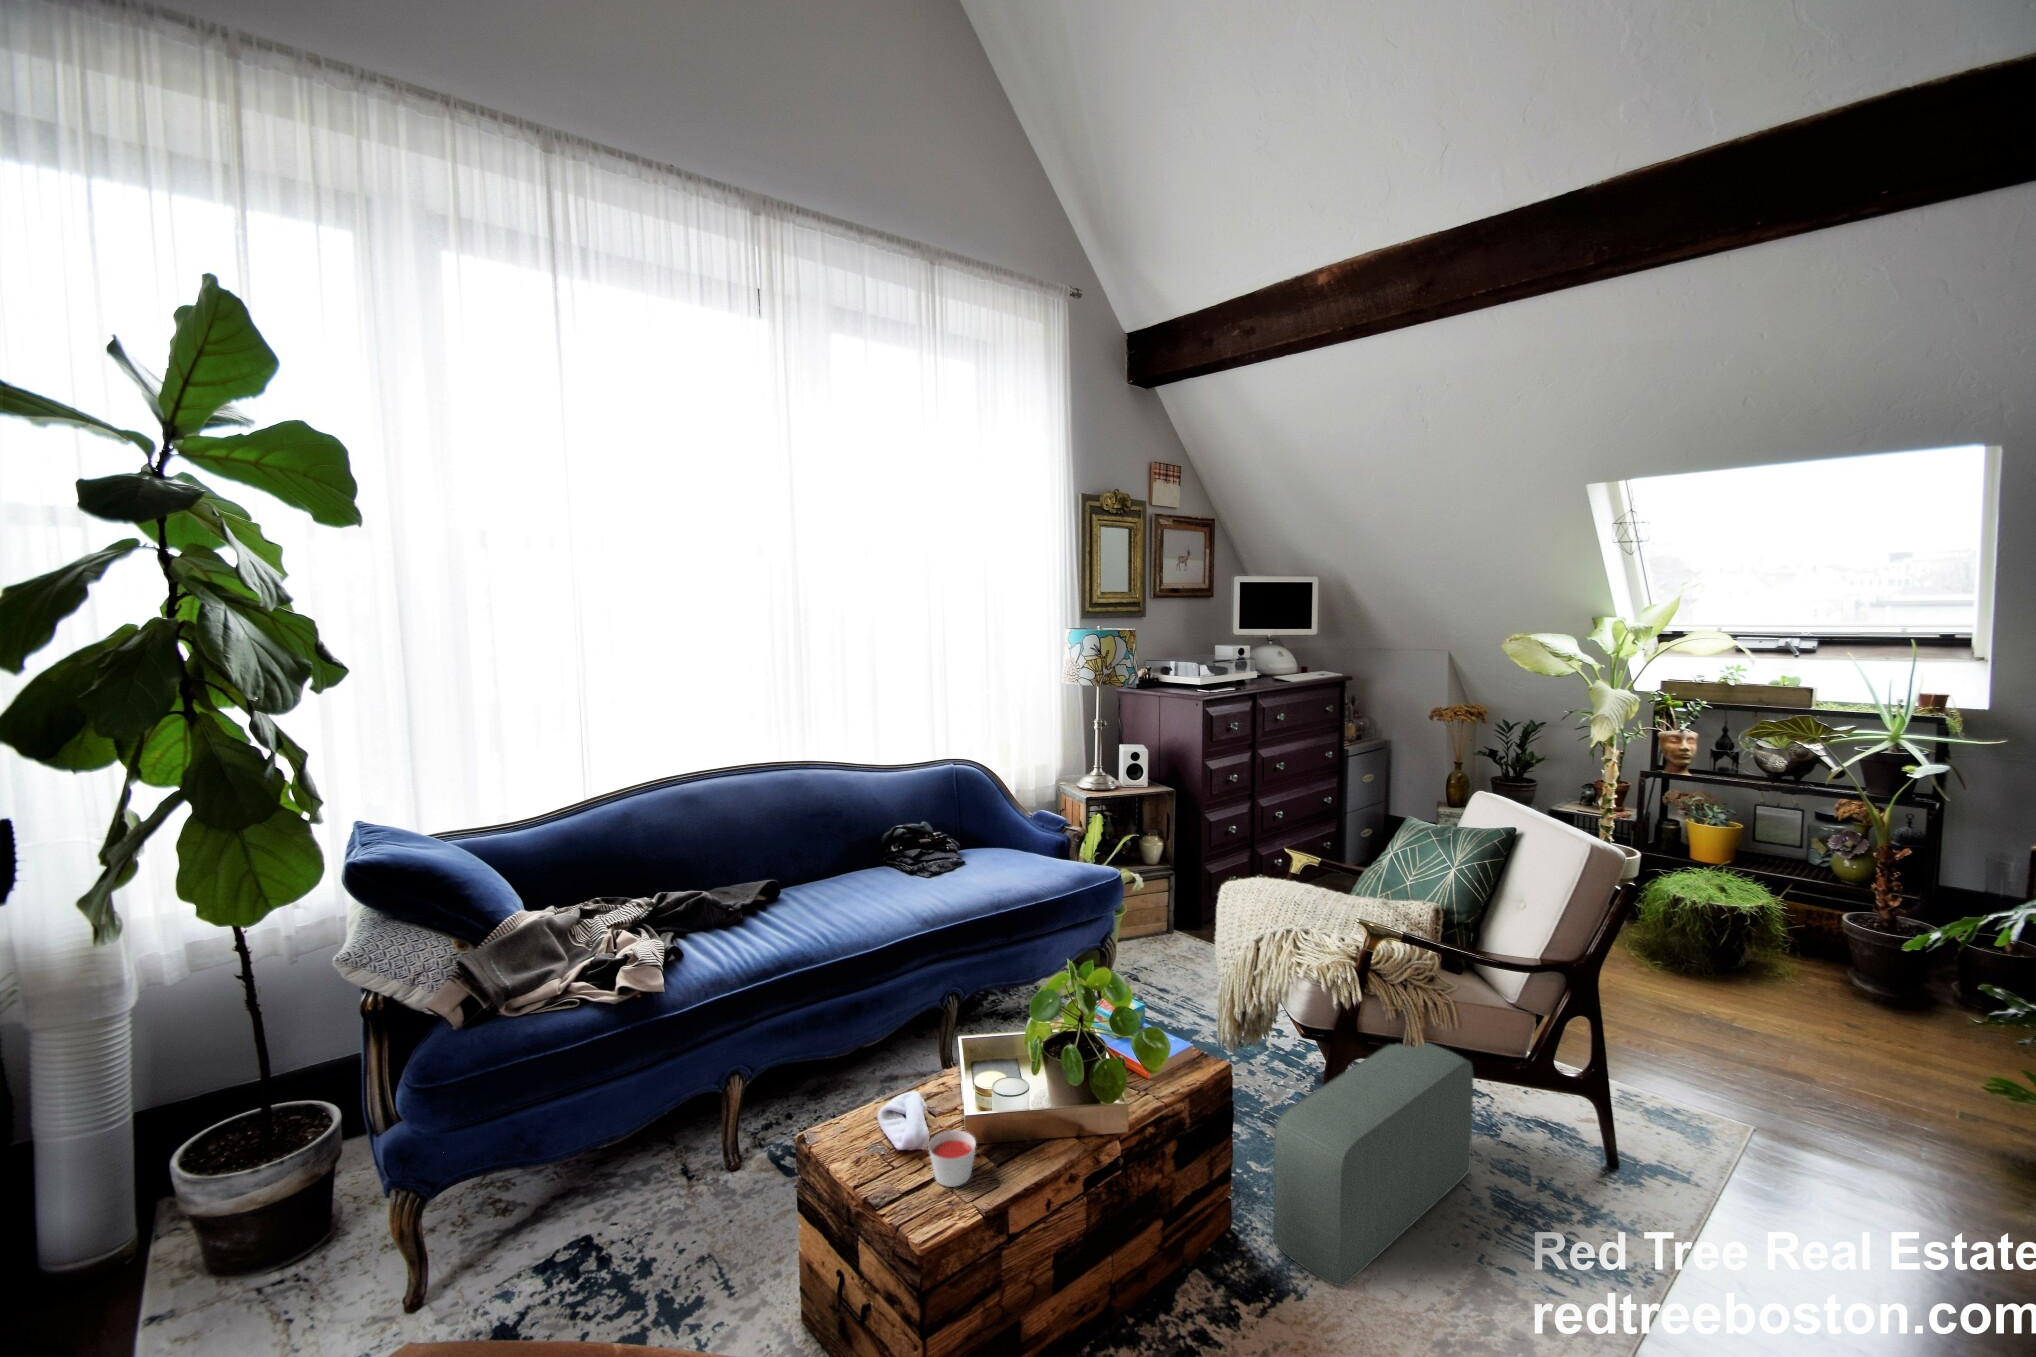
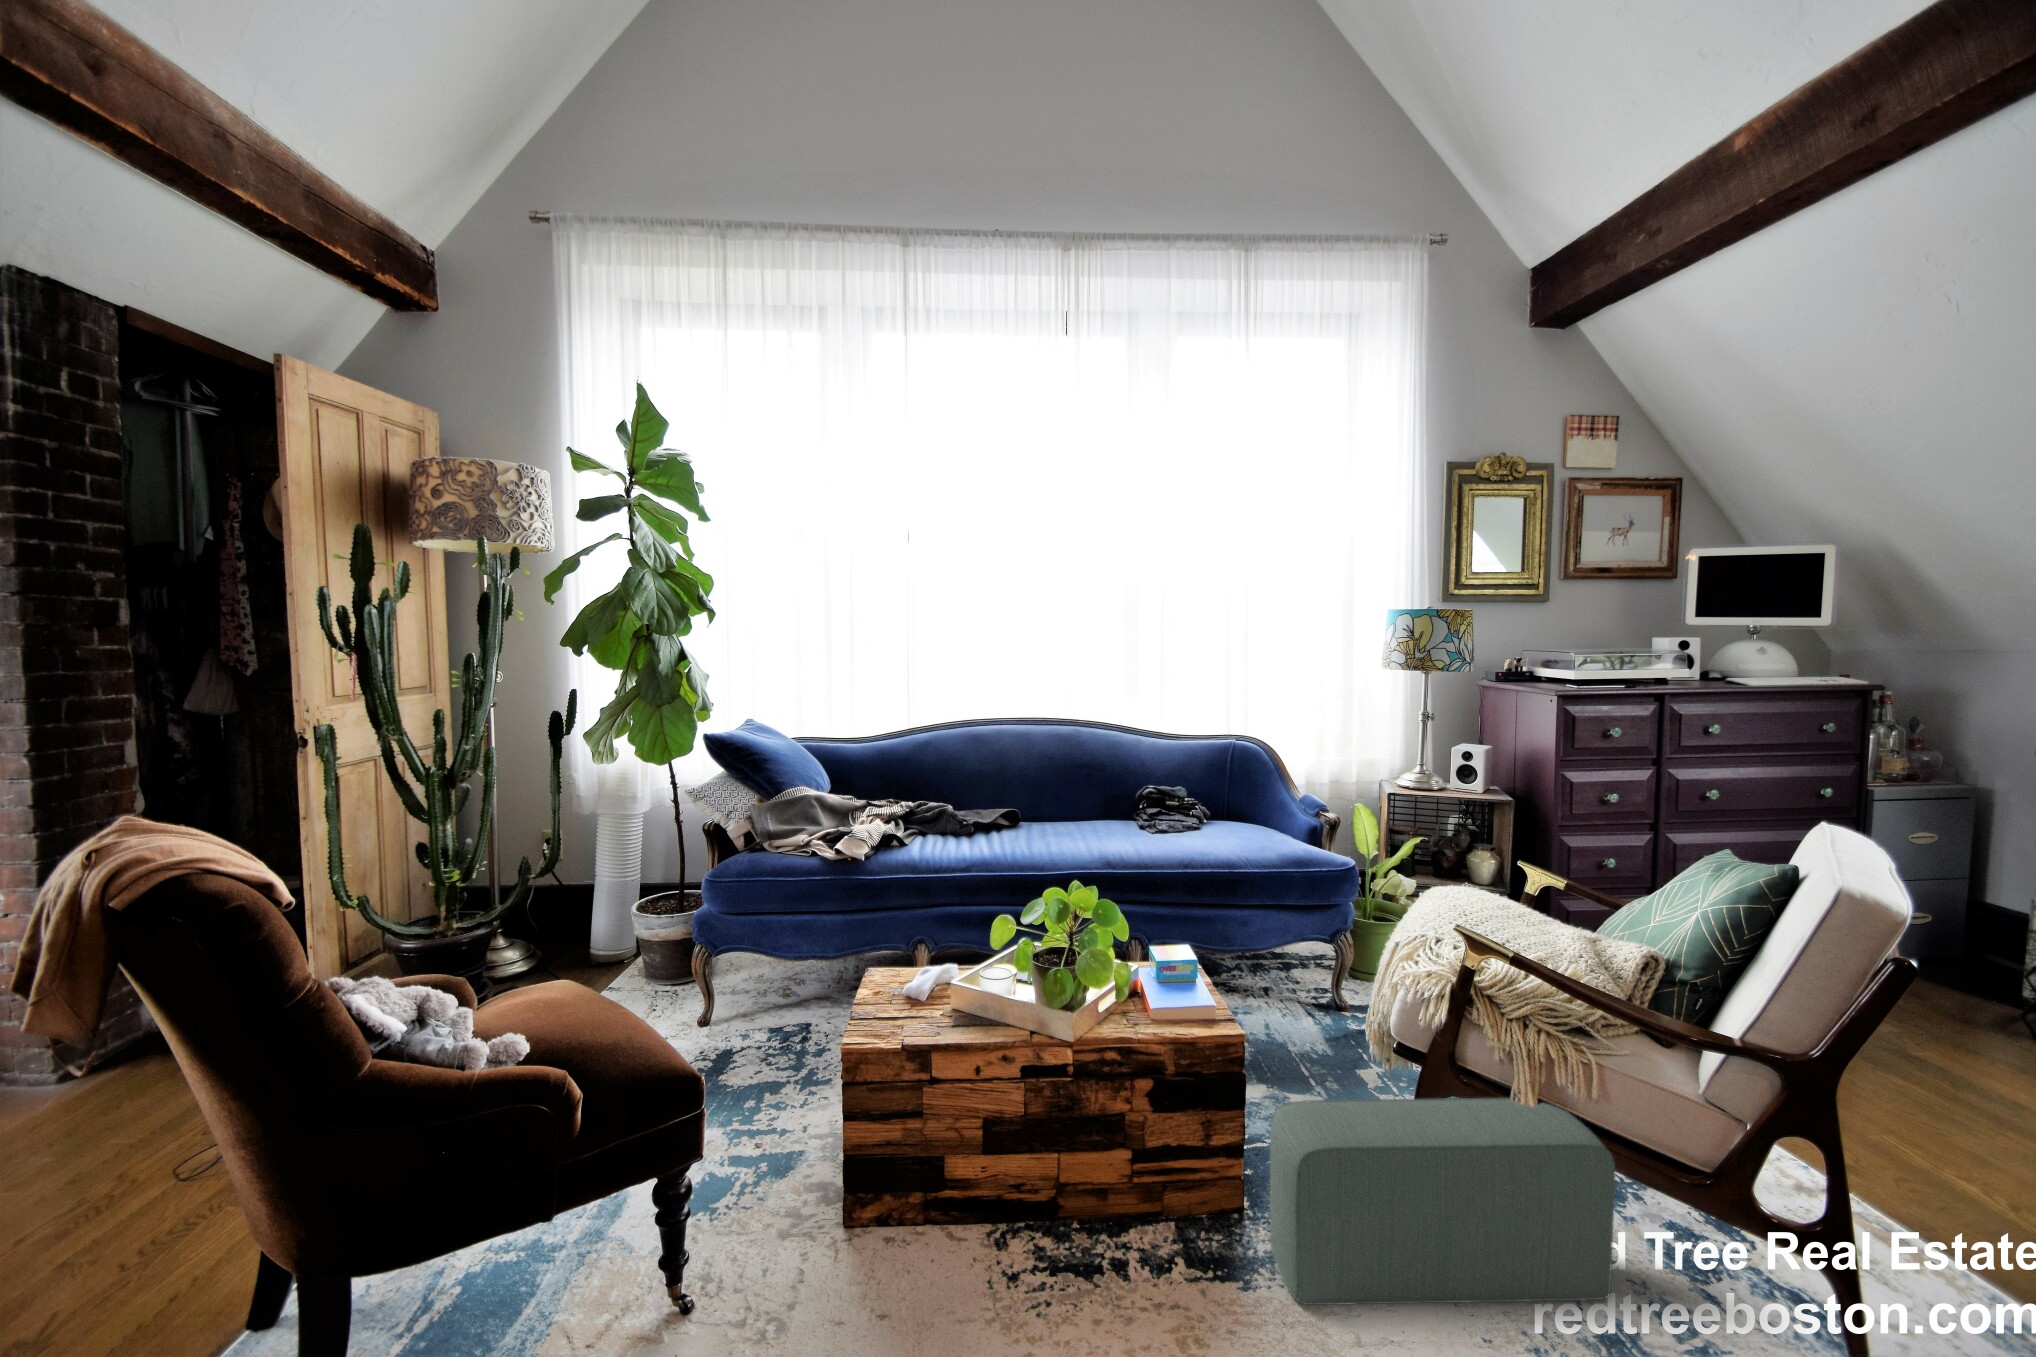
candle: present [928,1130,976,1187] -> none [897,986,936,1026]

